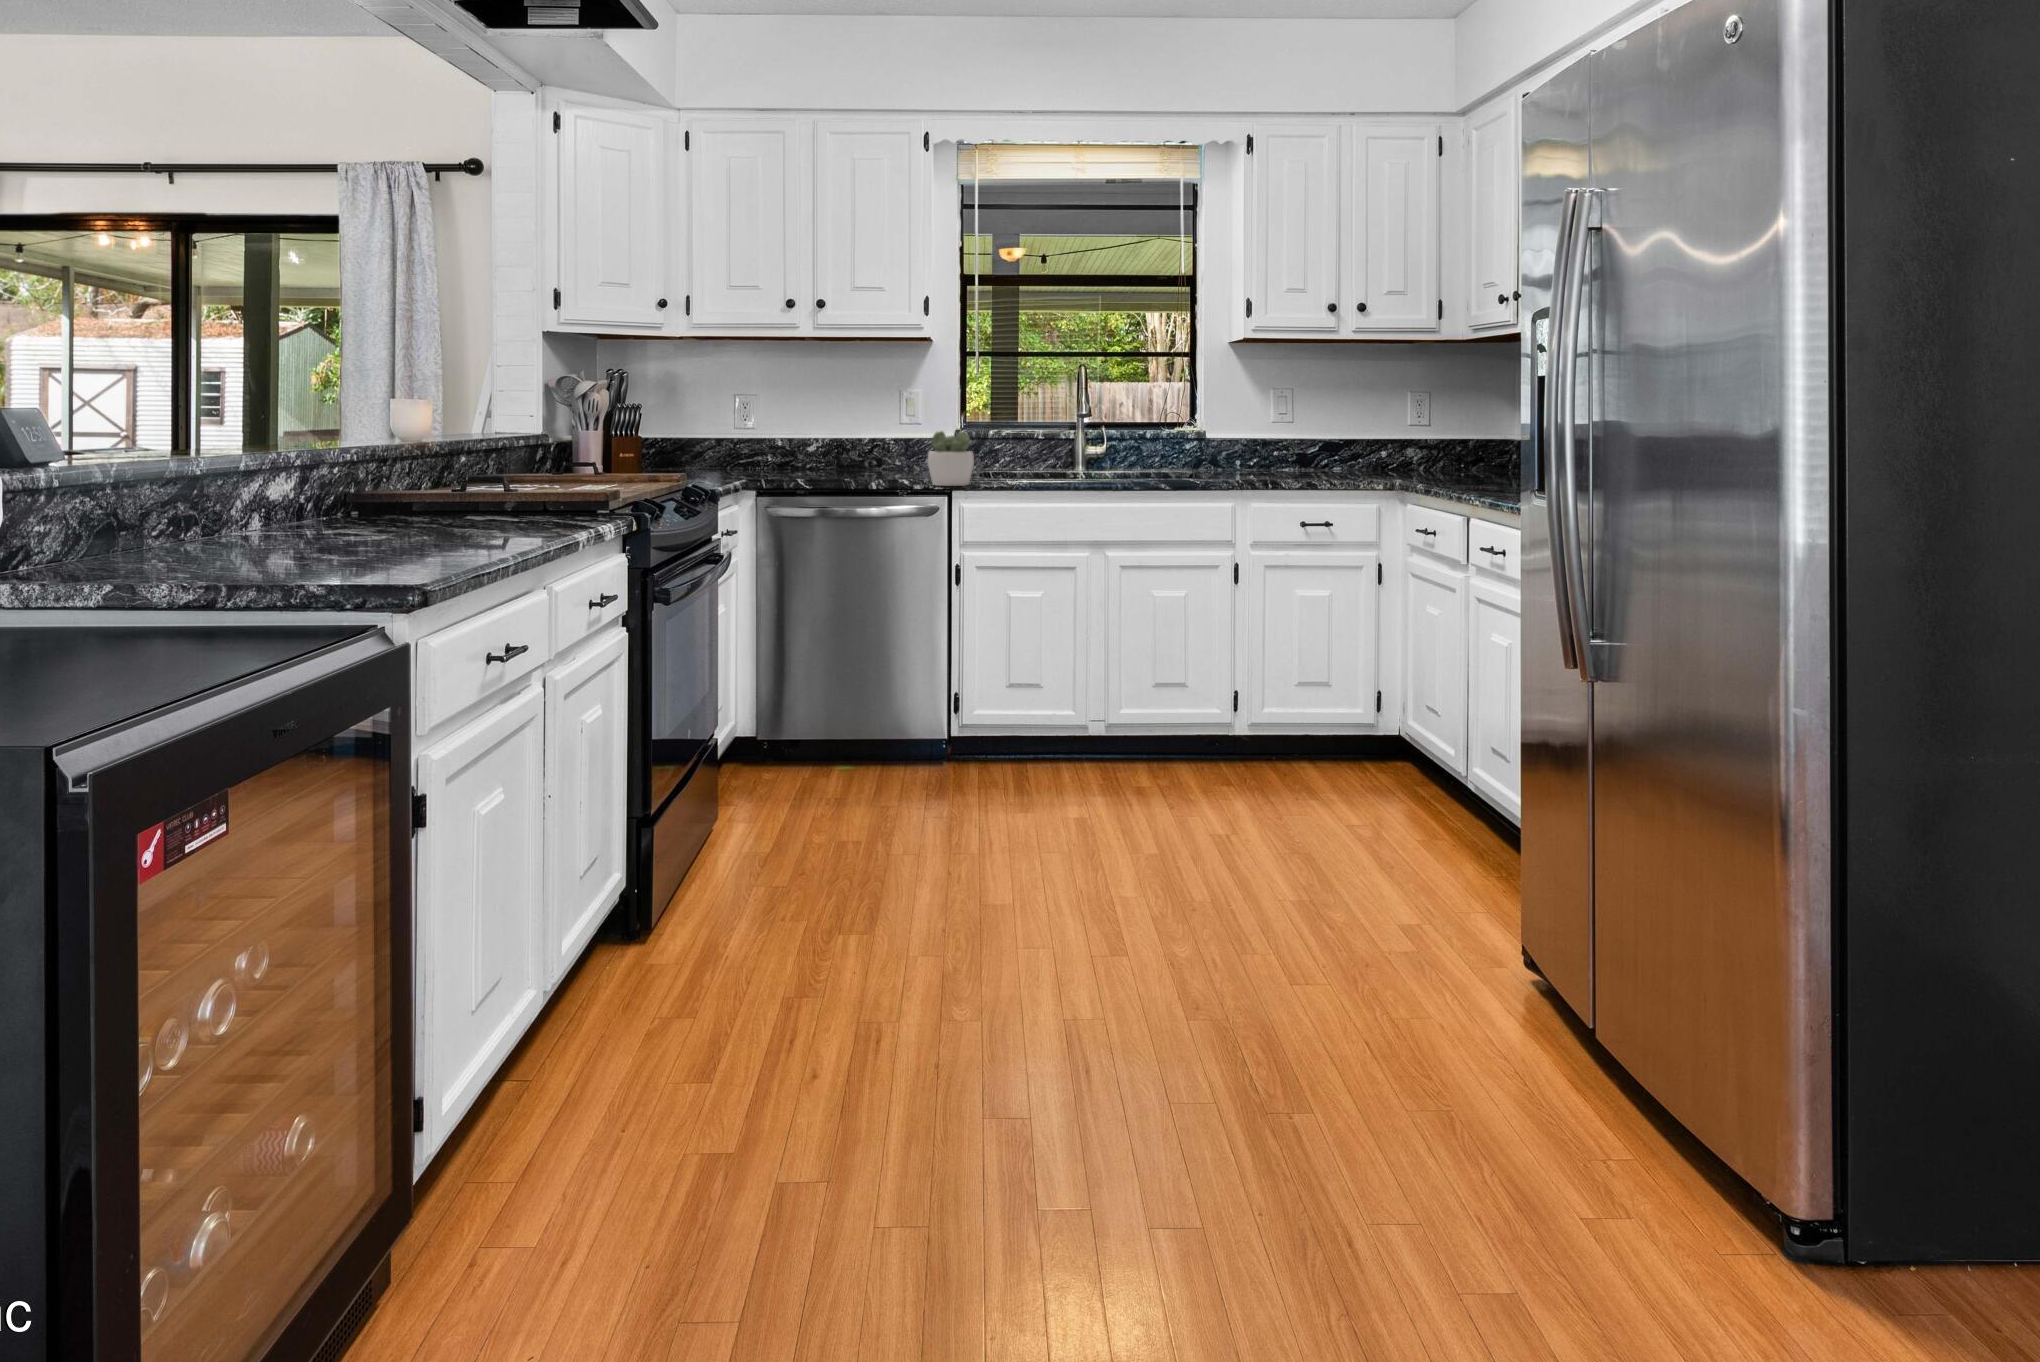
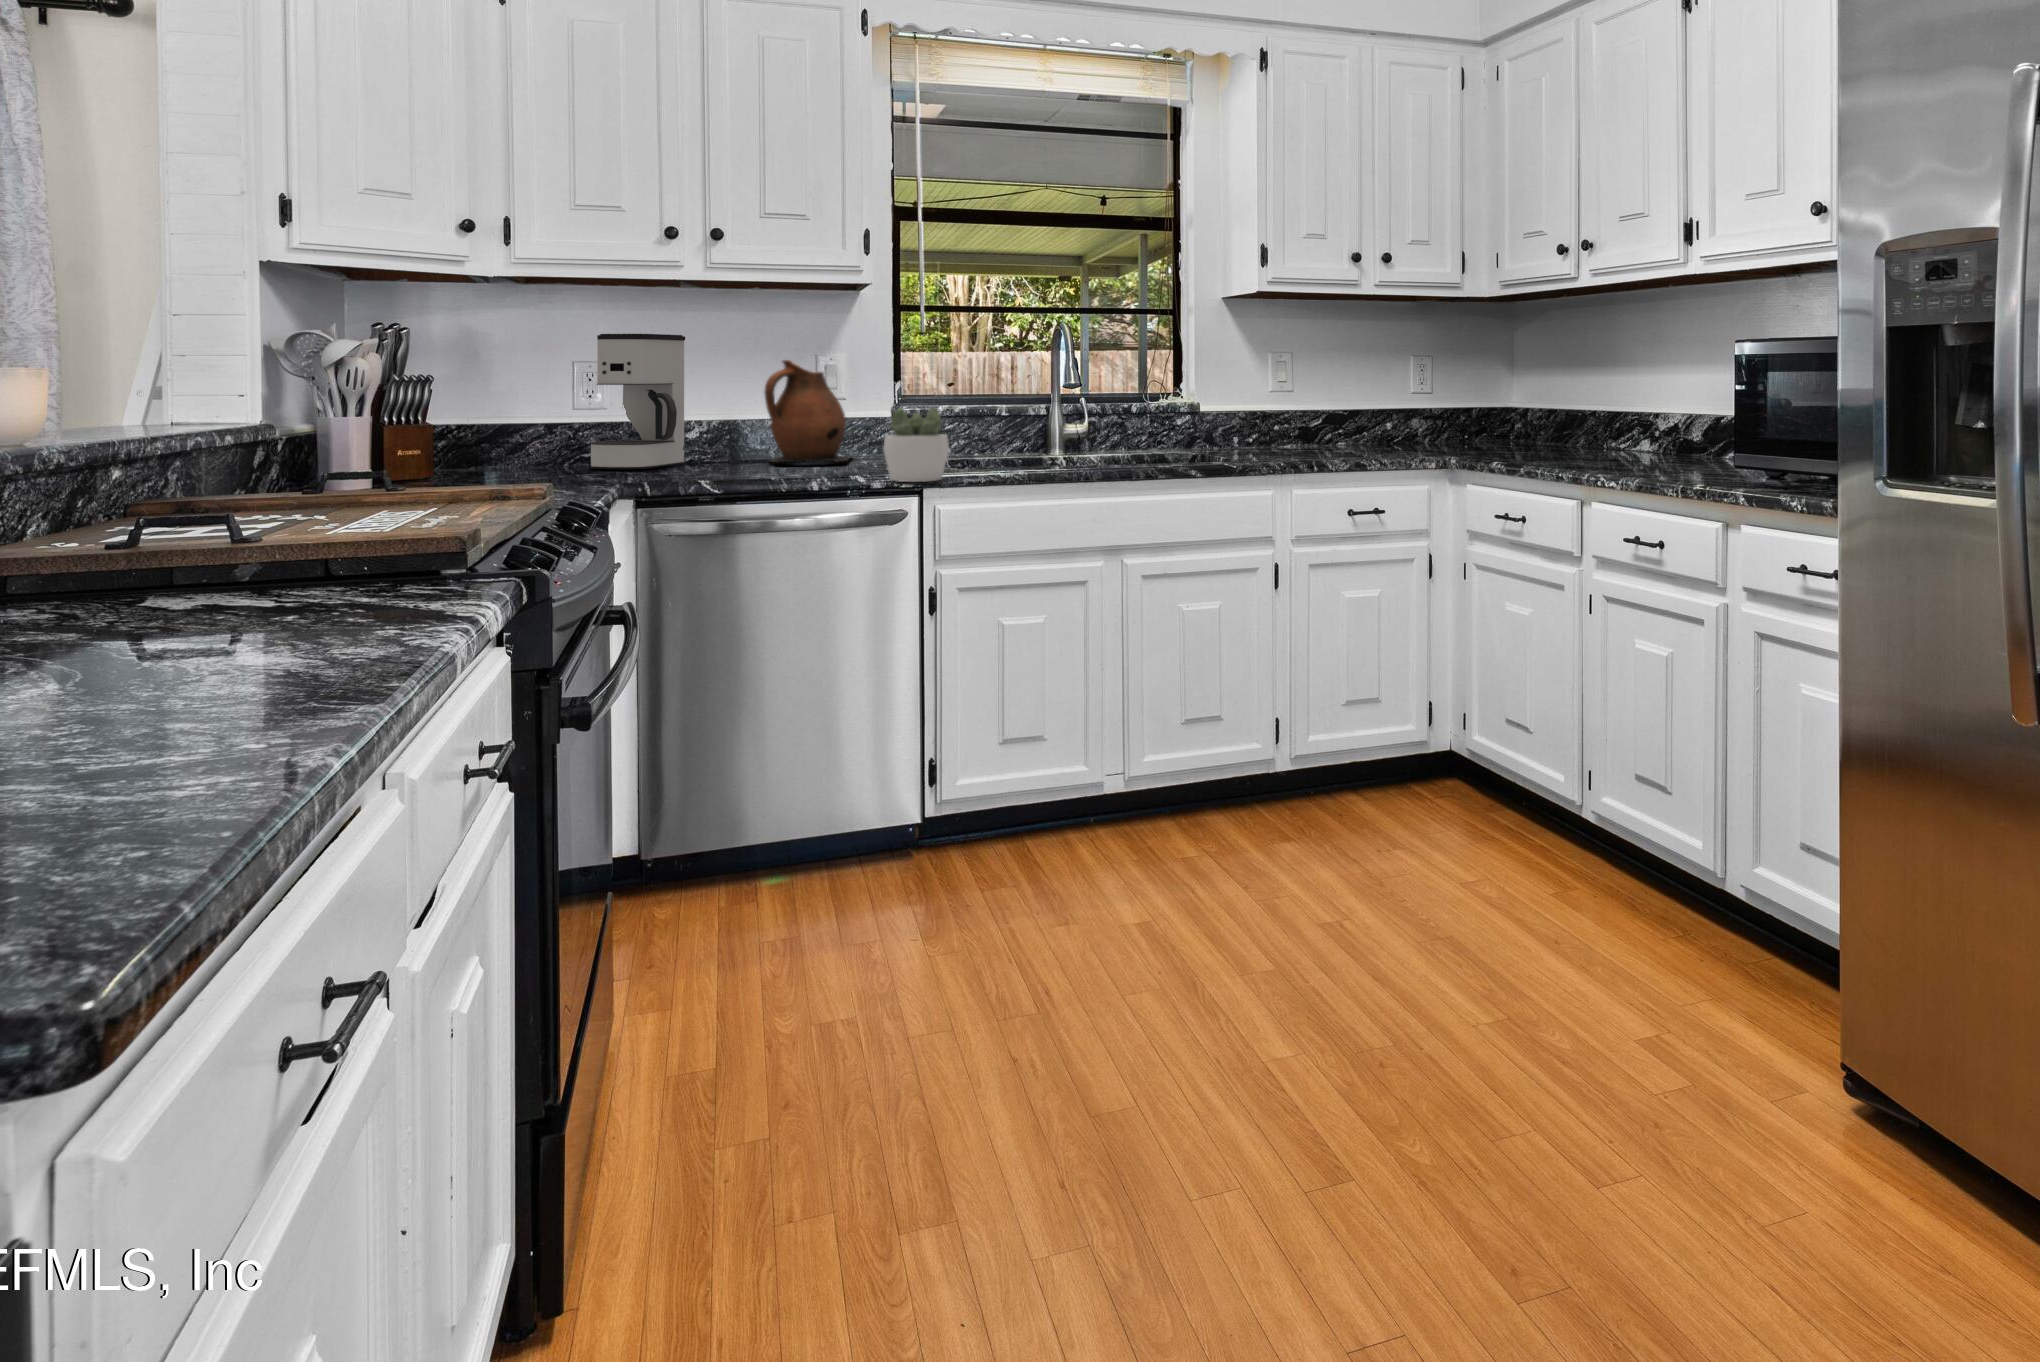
coffee maker: none [745,376,810,473] -> present [590,334,685,469]
ceramic pitcher: none [860,395,927,473] -> present [765,360,851,462]

